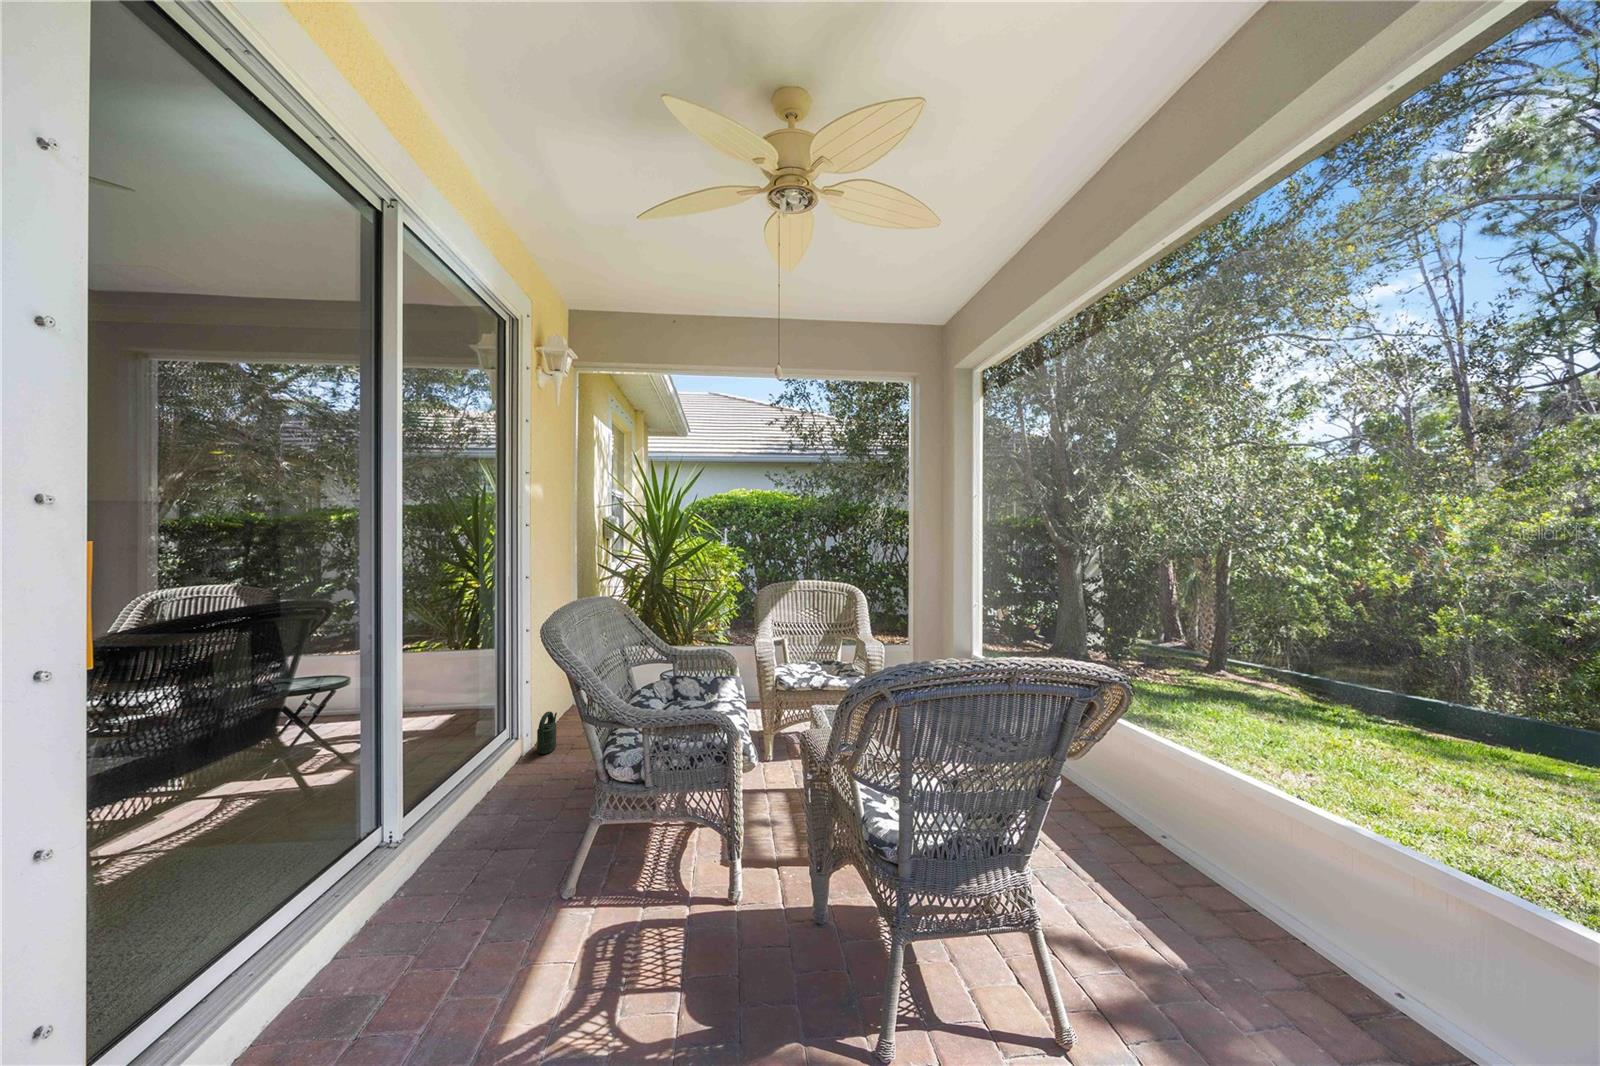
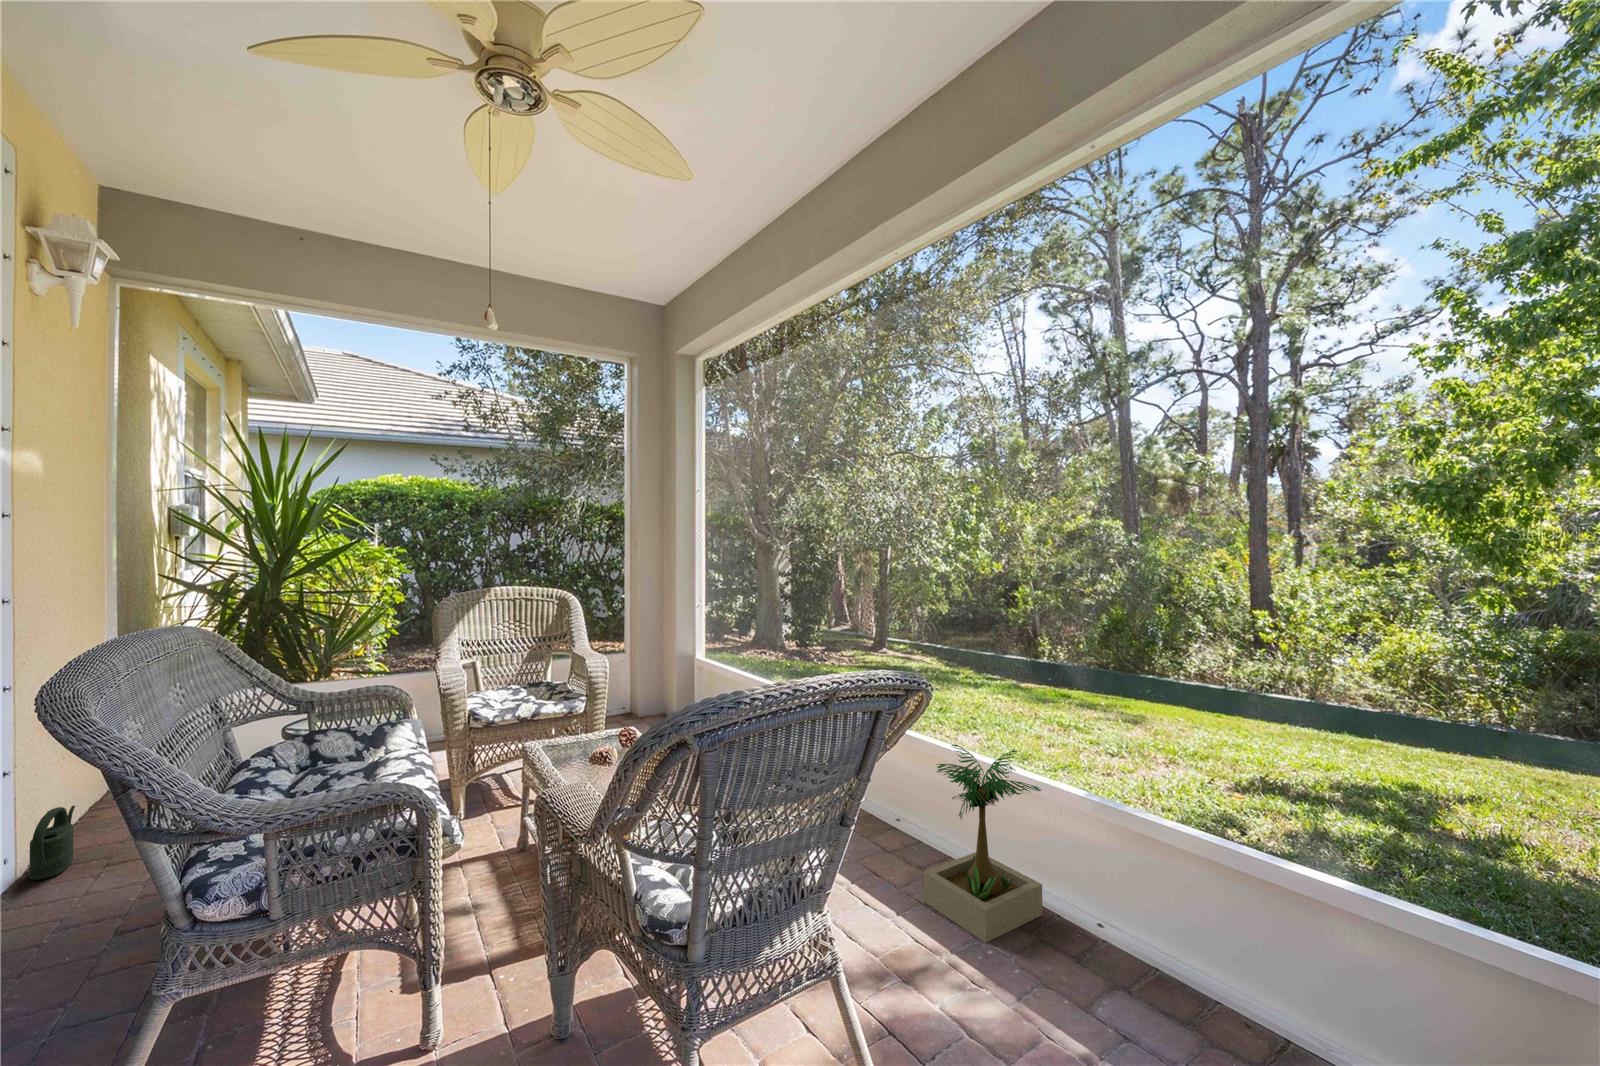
potted plant: none [1146,754,1300,953] -> present [923,744,1042,943]

